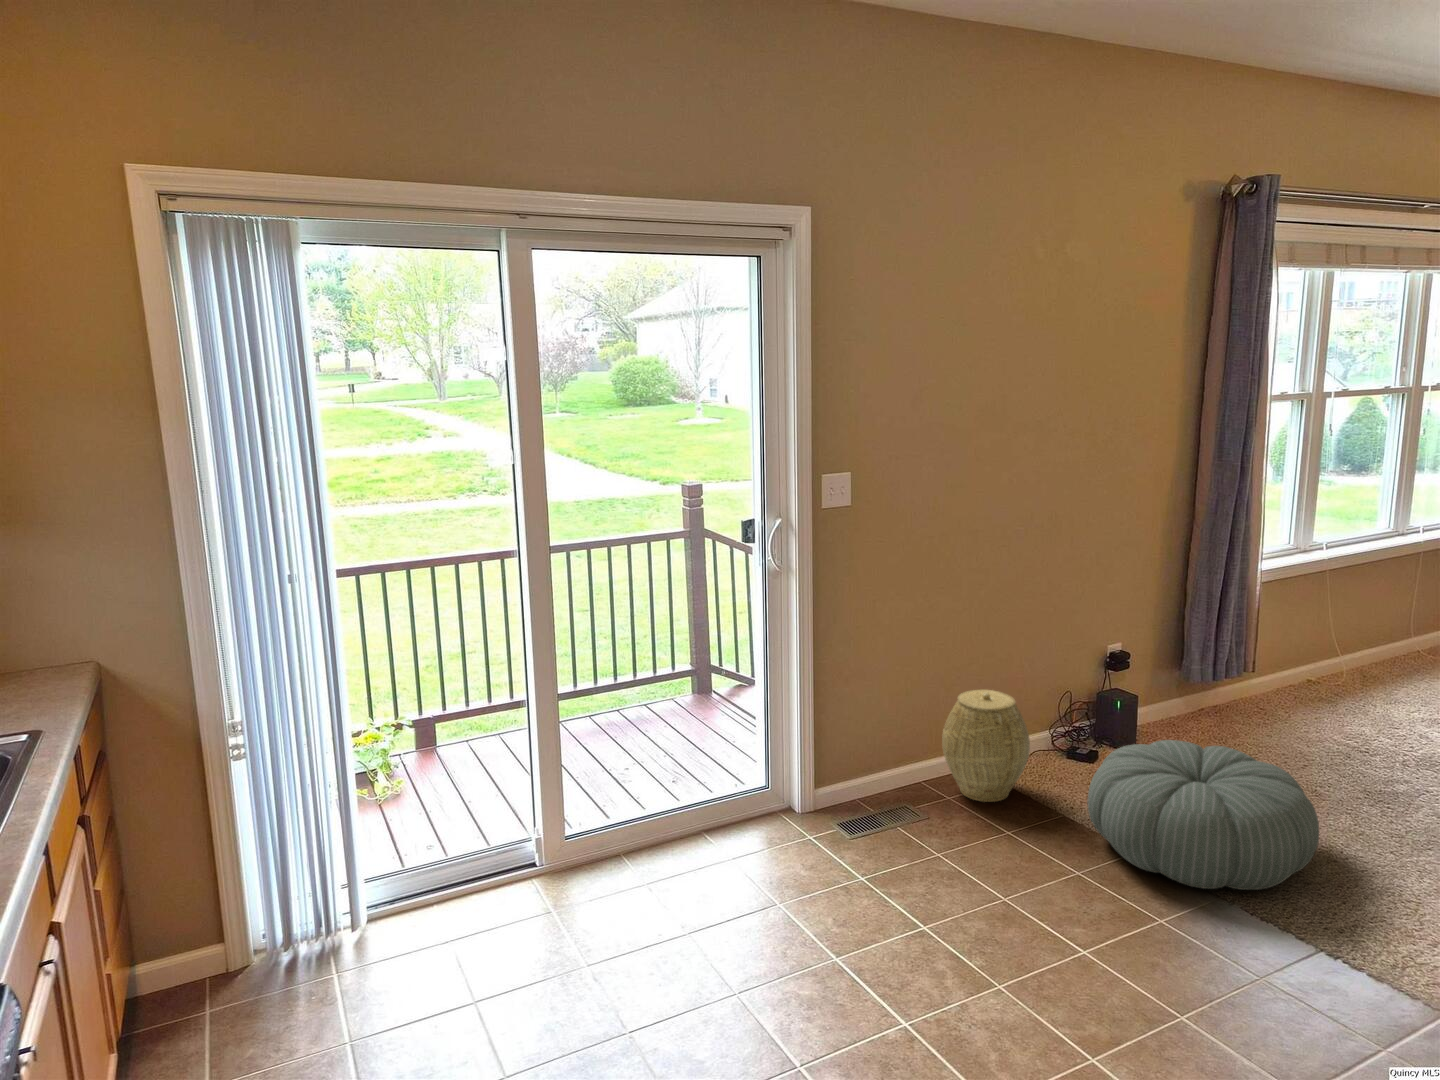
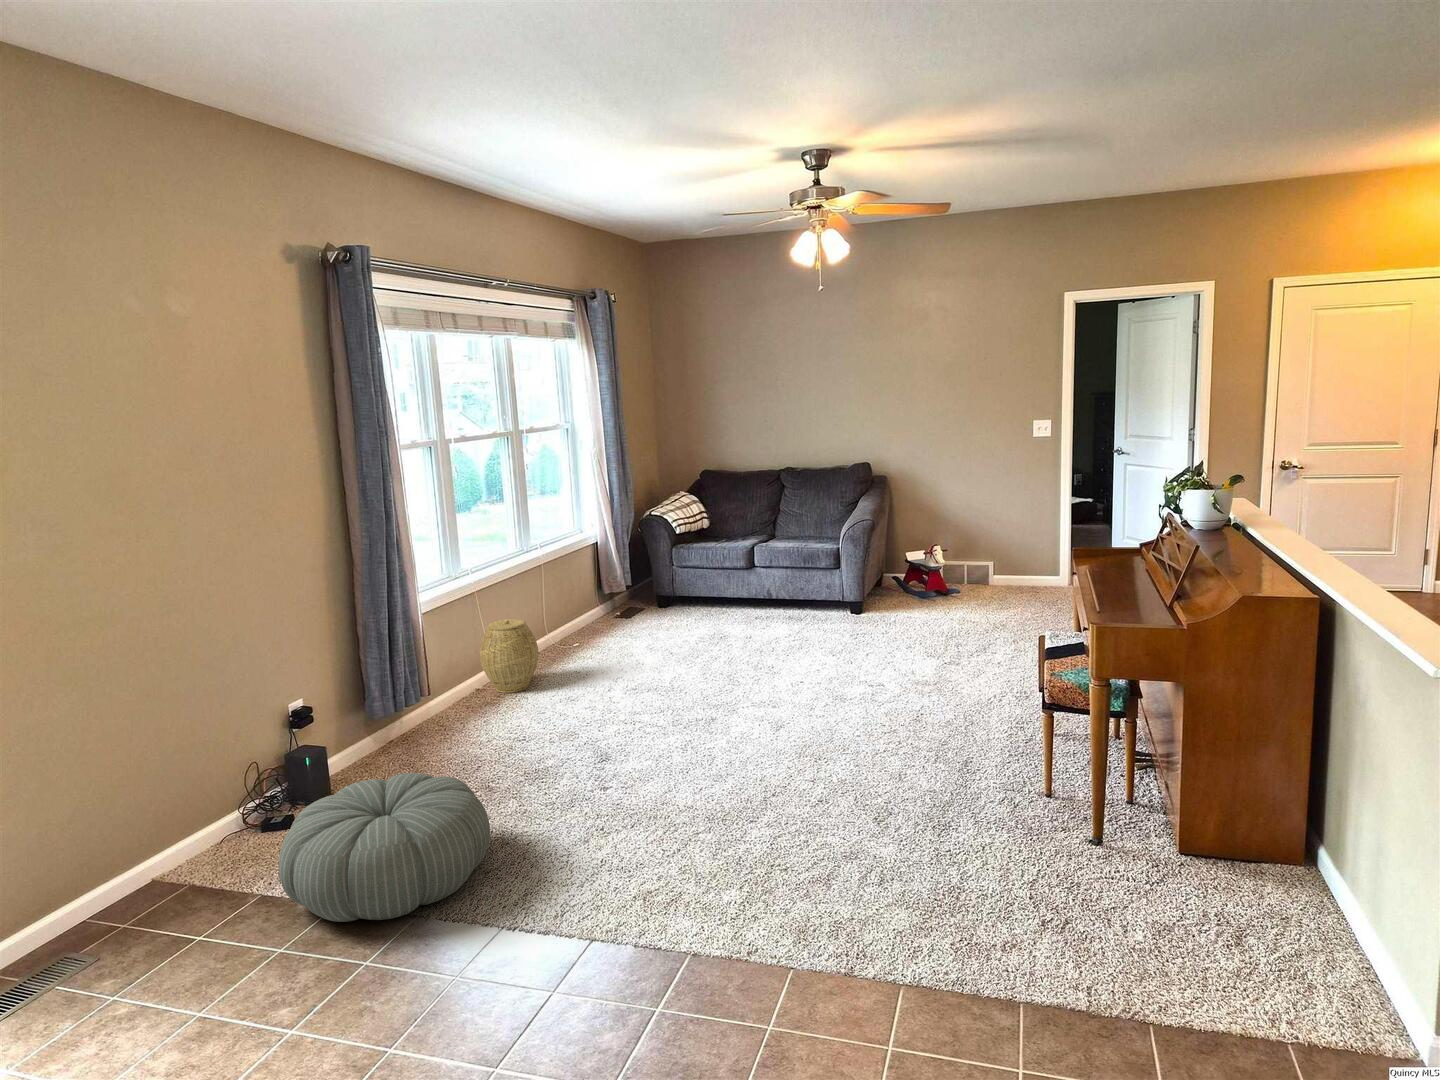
woven basket: present [942,690,1030,802] -> present [480,619,539,693]

